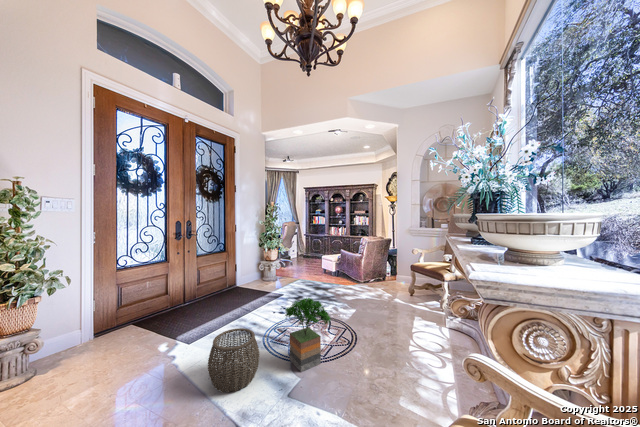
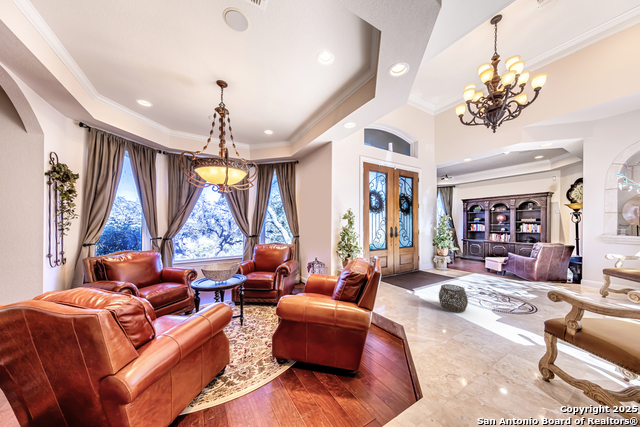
potted tree: present [285,298,330,372] -> none [480,275,517,315]

